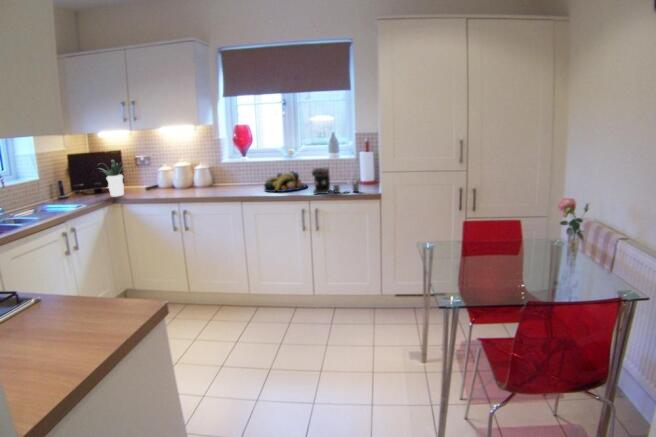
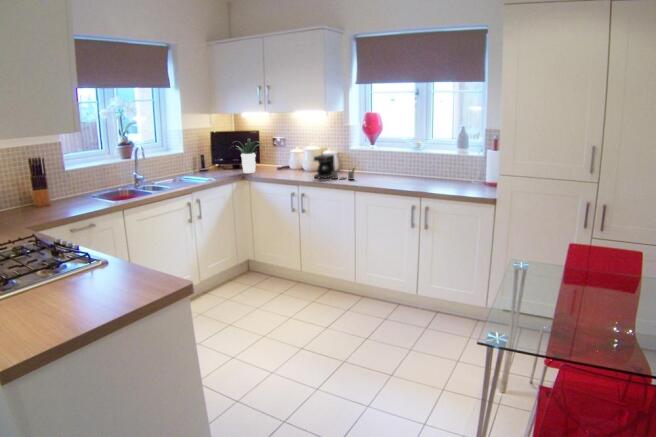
coffee maker: present [312,168,359,194] -> present [314,154,355,179]
fruit bowl: present [264,171,307,192] -> none [381,164,428,185]

